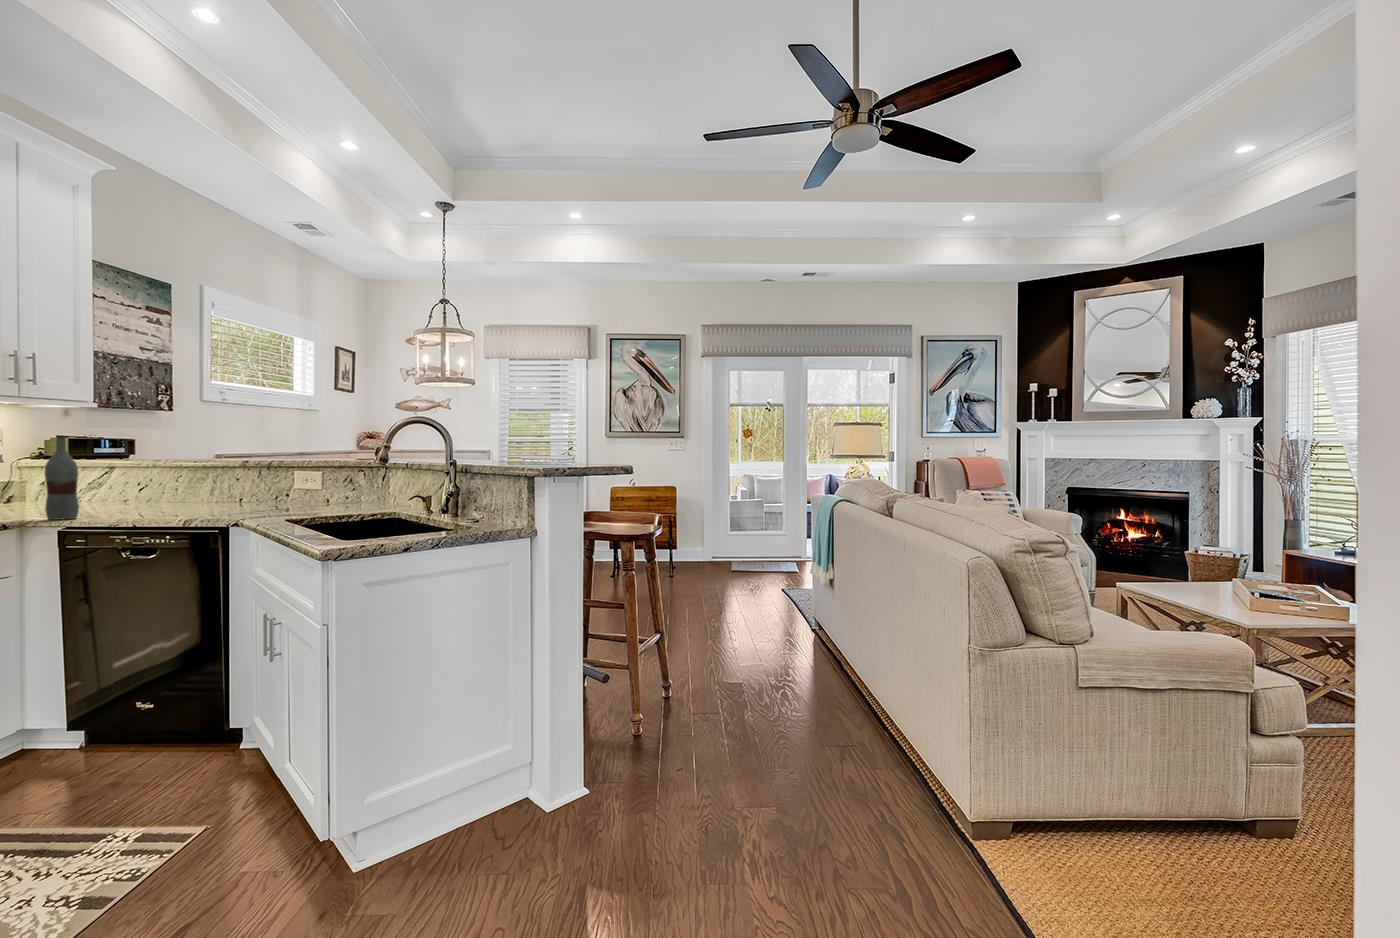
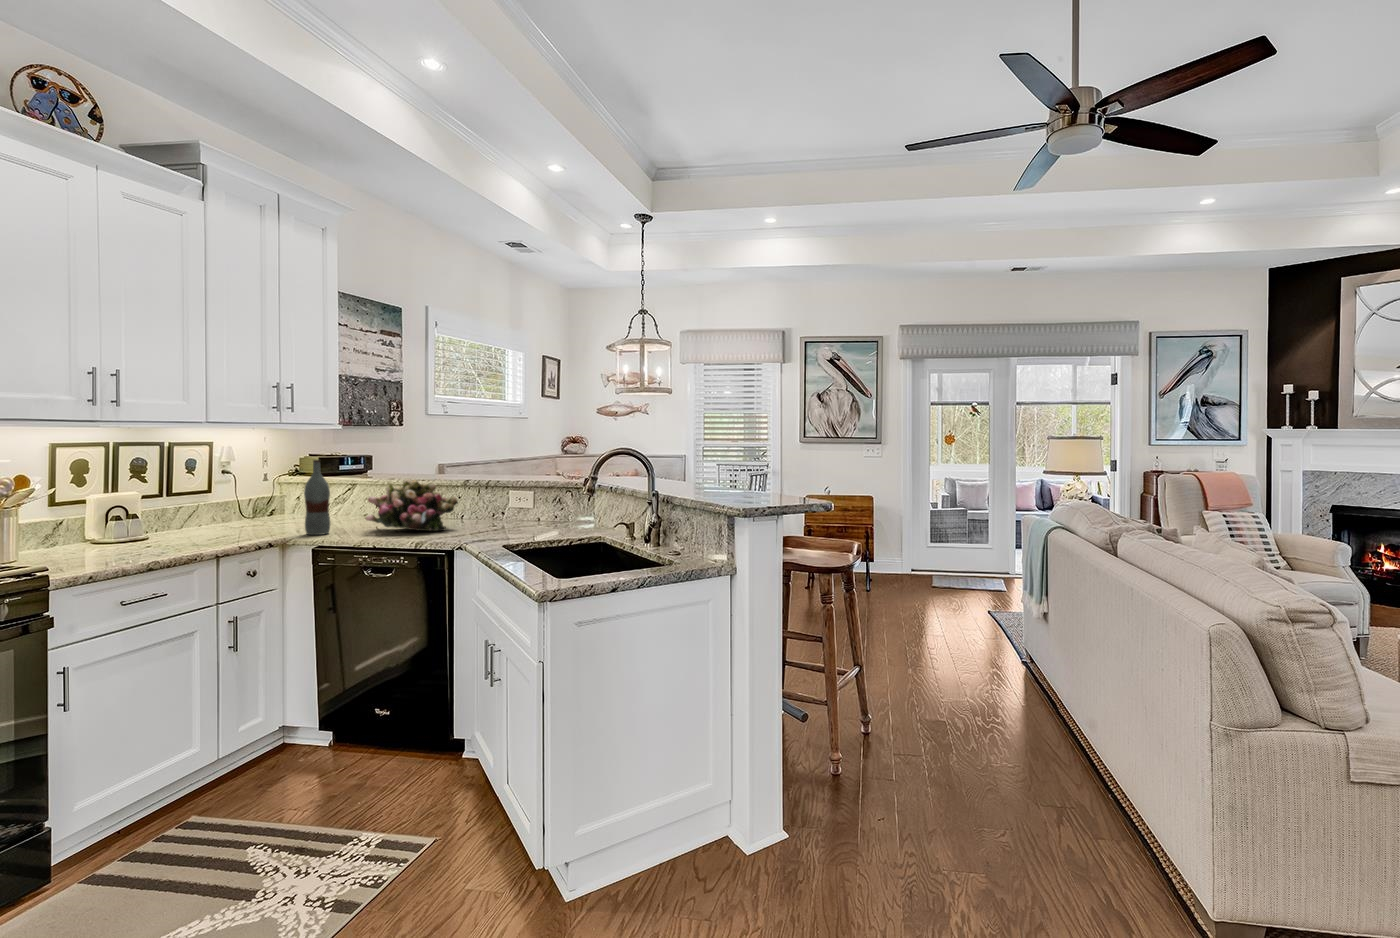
flower arrangement: none [124,459,238,514] -> present [366,478,458,531]

